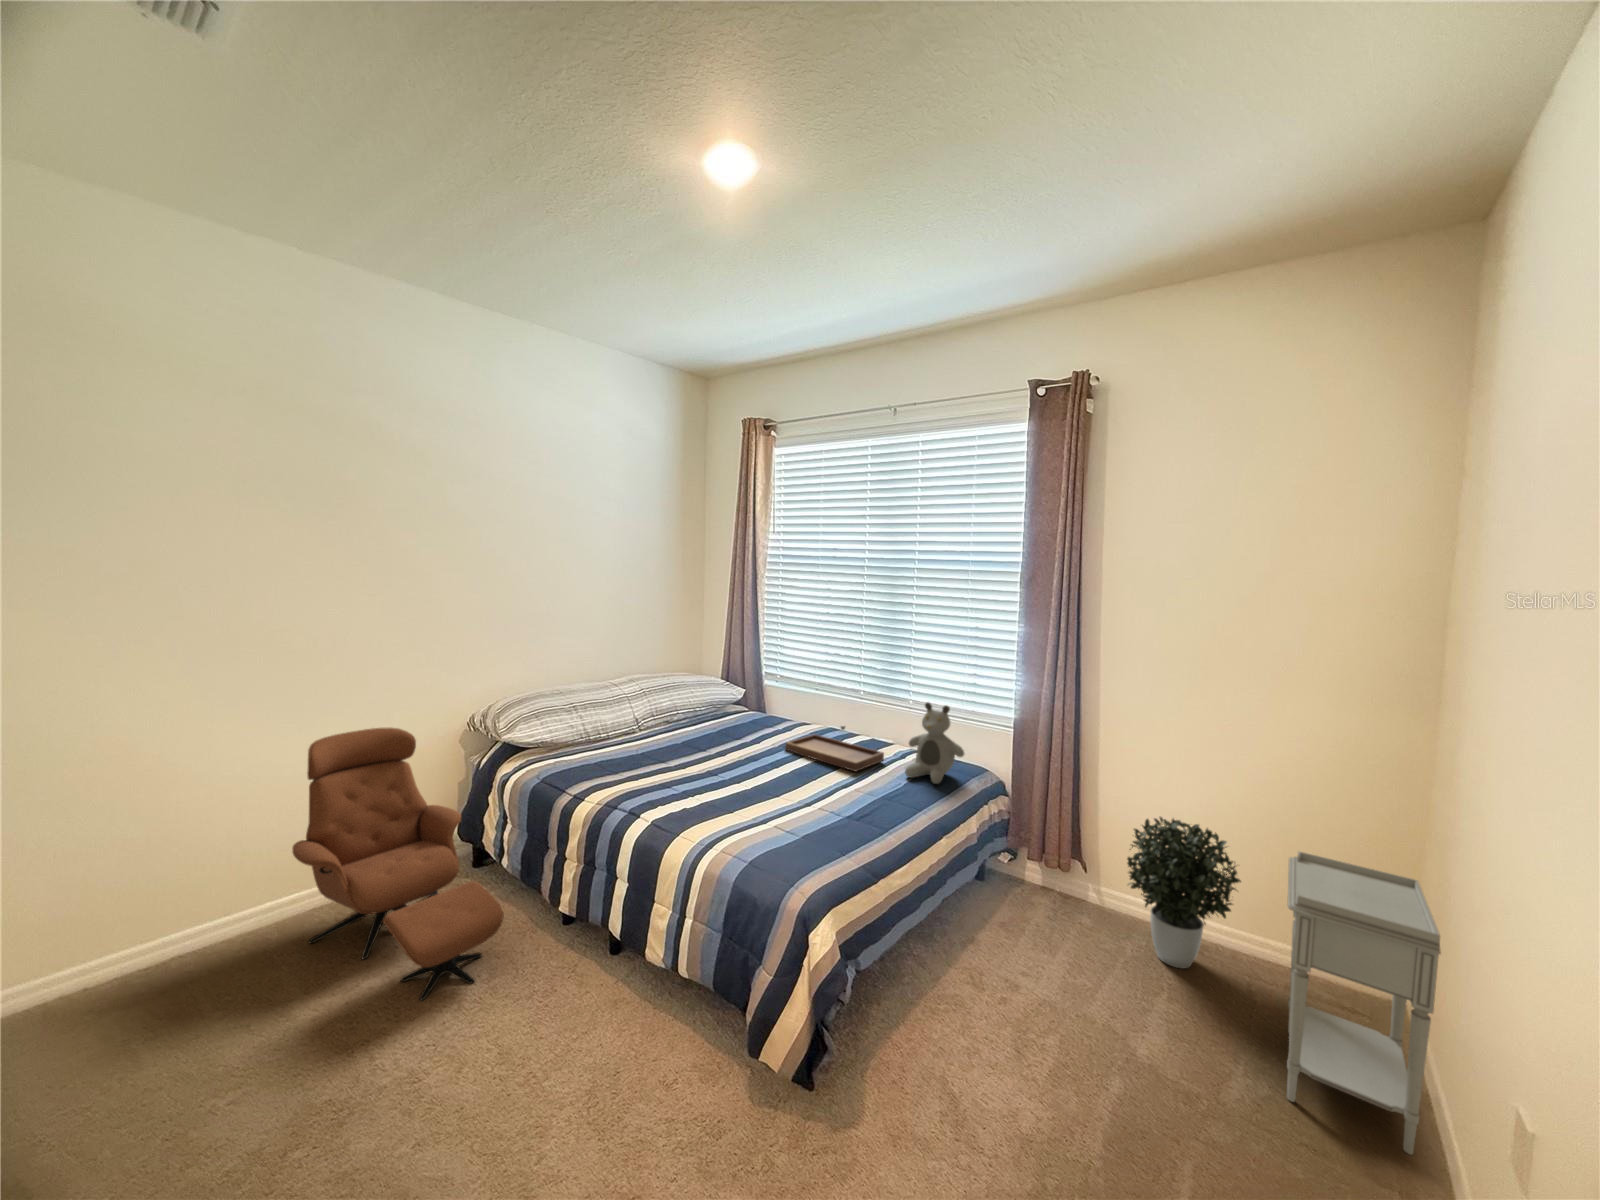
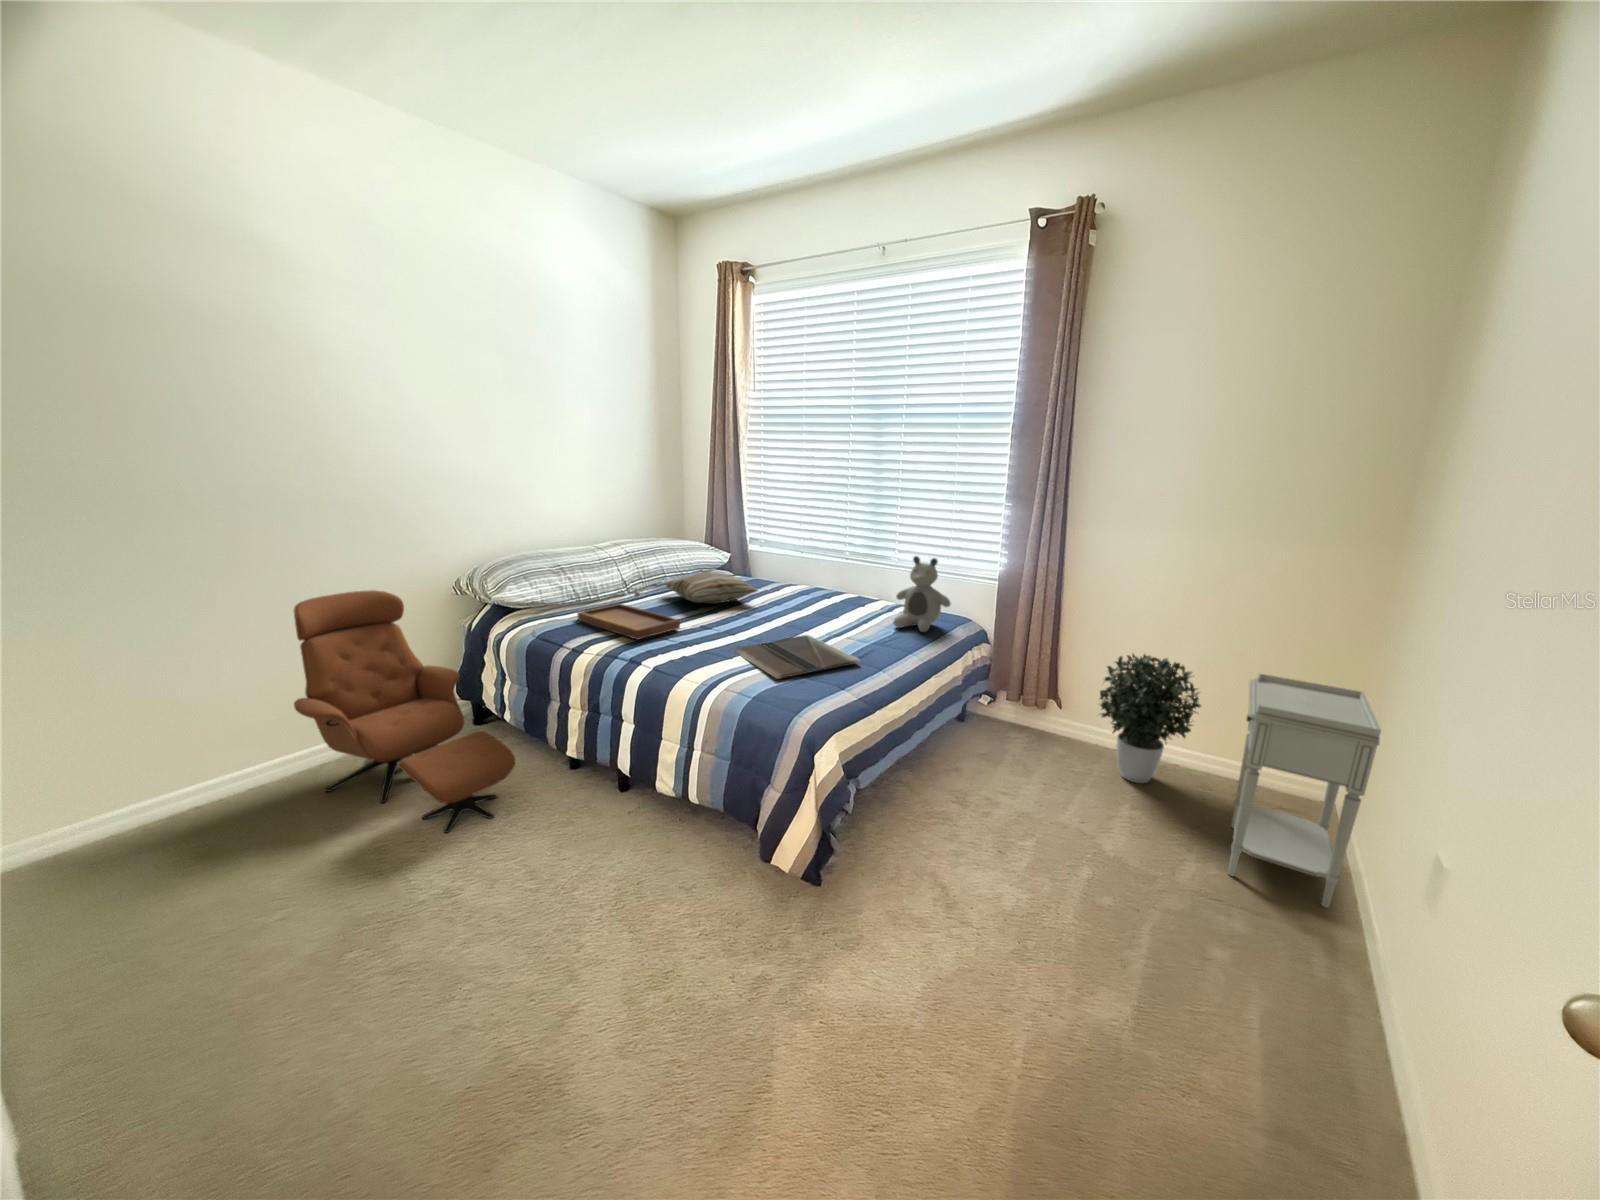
pillow: none [676,711,769,744] -> present [666,572,758,603]
tray: present [785,725,884,771] -> present [577,592,680,640]
laptop: none [734,784,866,840] -> present [733,635,860,679]

